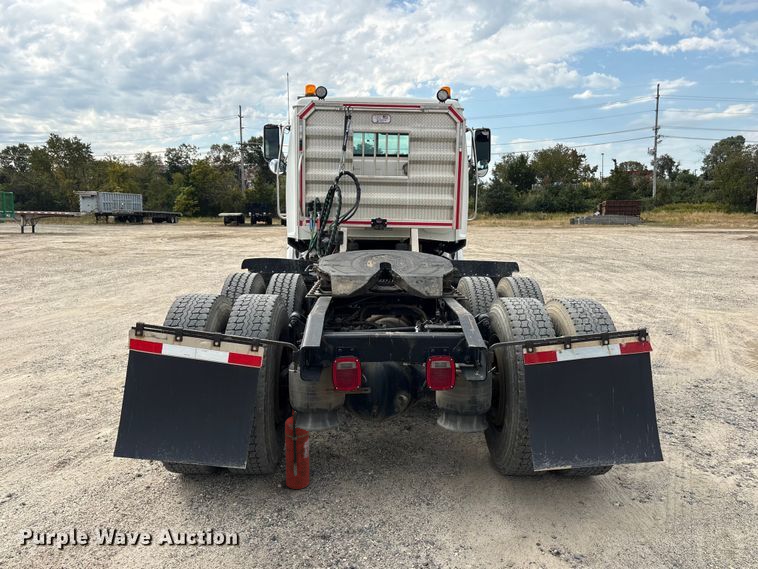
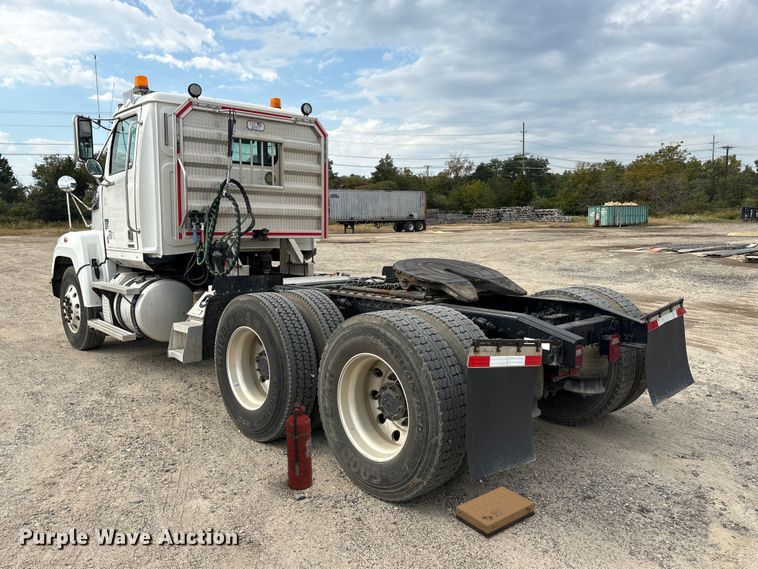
cardboard box: none [449,487,525,538] -> present [456,486,535,537]

